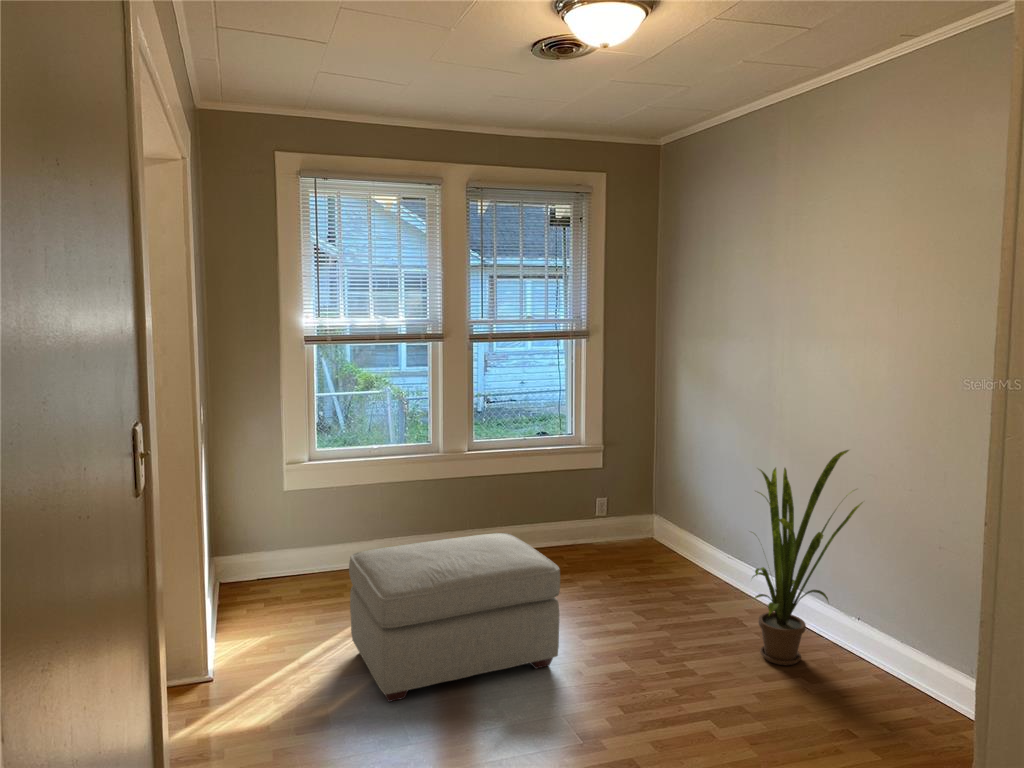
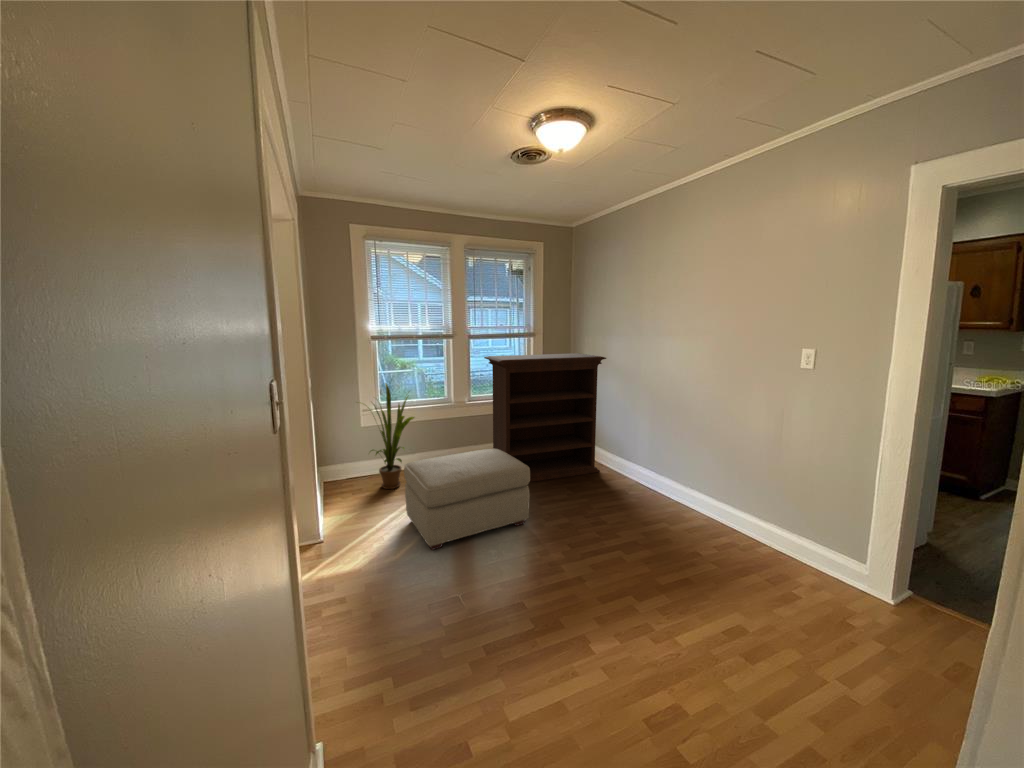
bookshelf: none [495,369,709,599] -> present [484,353,606,482]
house plant: present [753,450,863,665] -> present [370,383,414,489]

